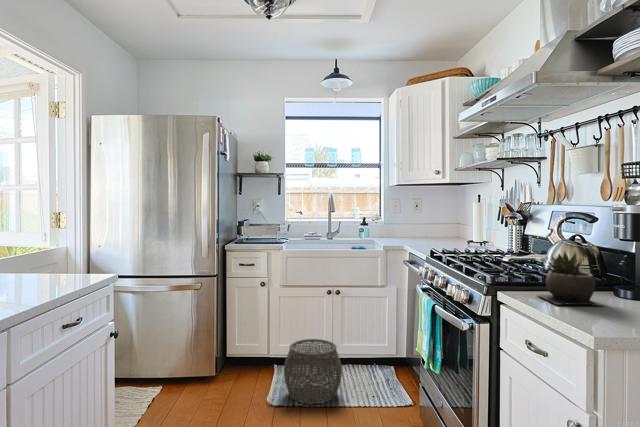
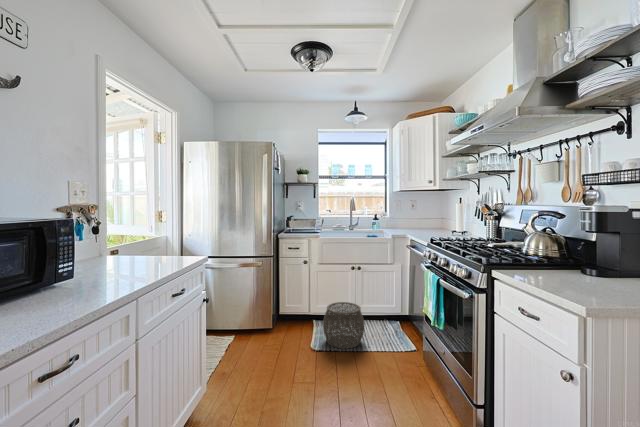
succulent plant: present [538,252,602,306] -> none [521,240,577,280]

